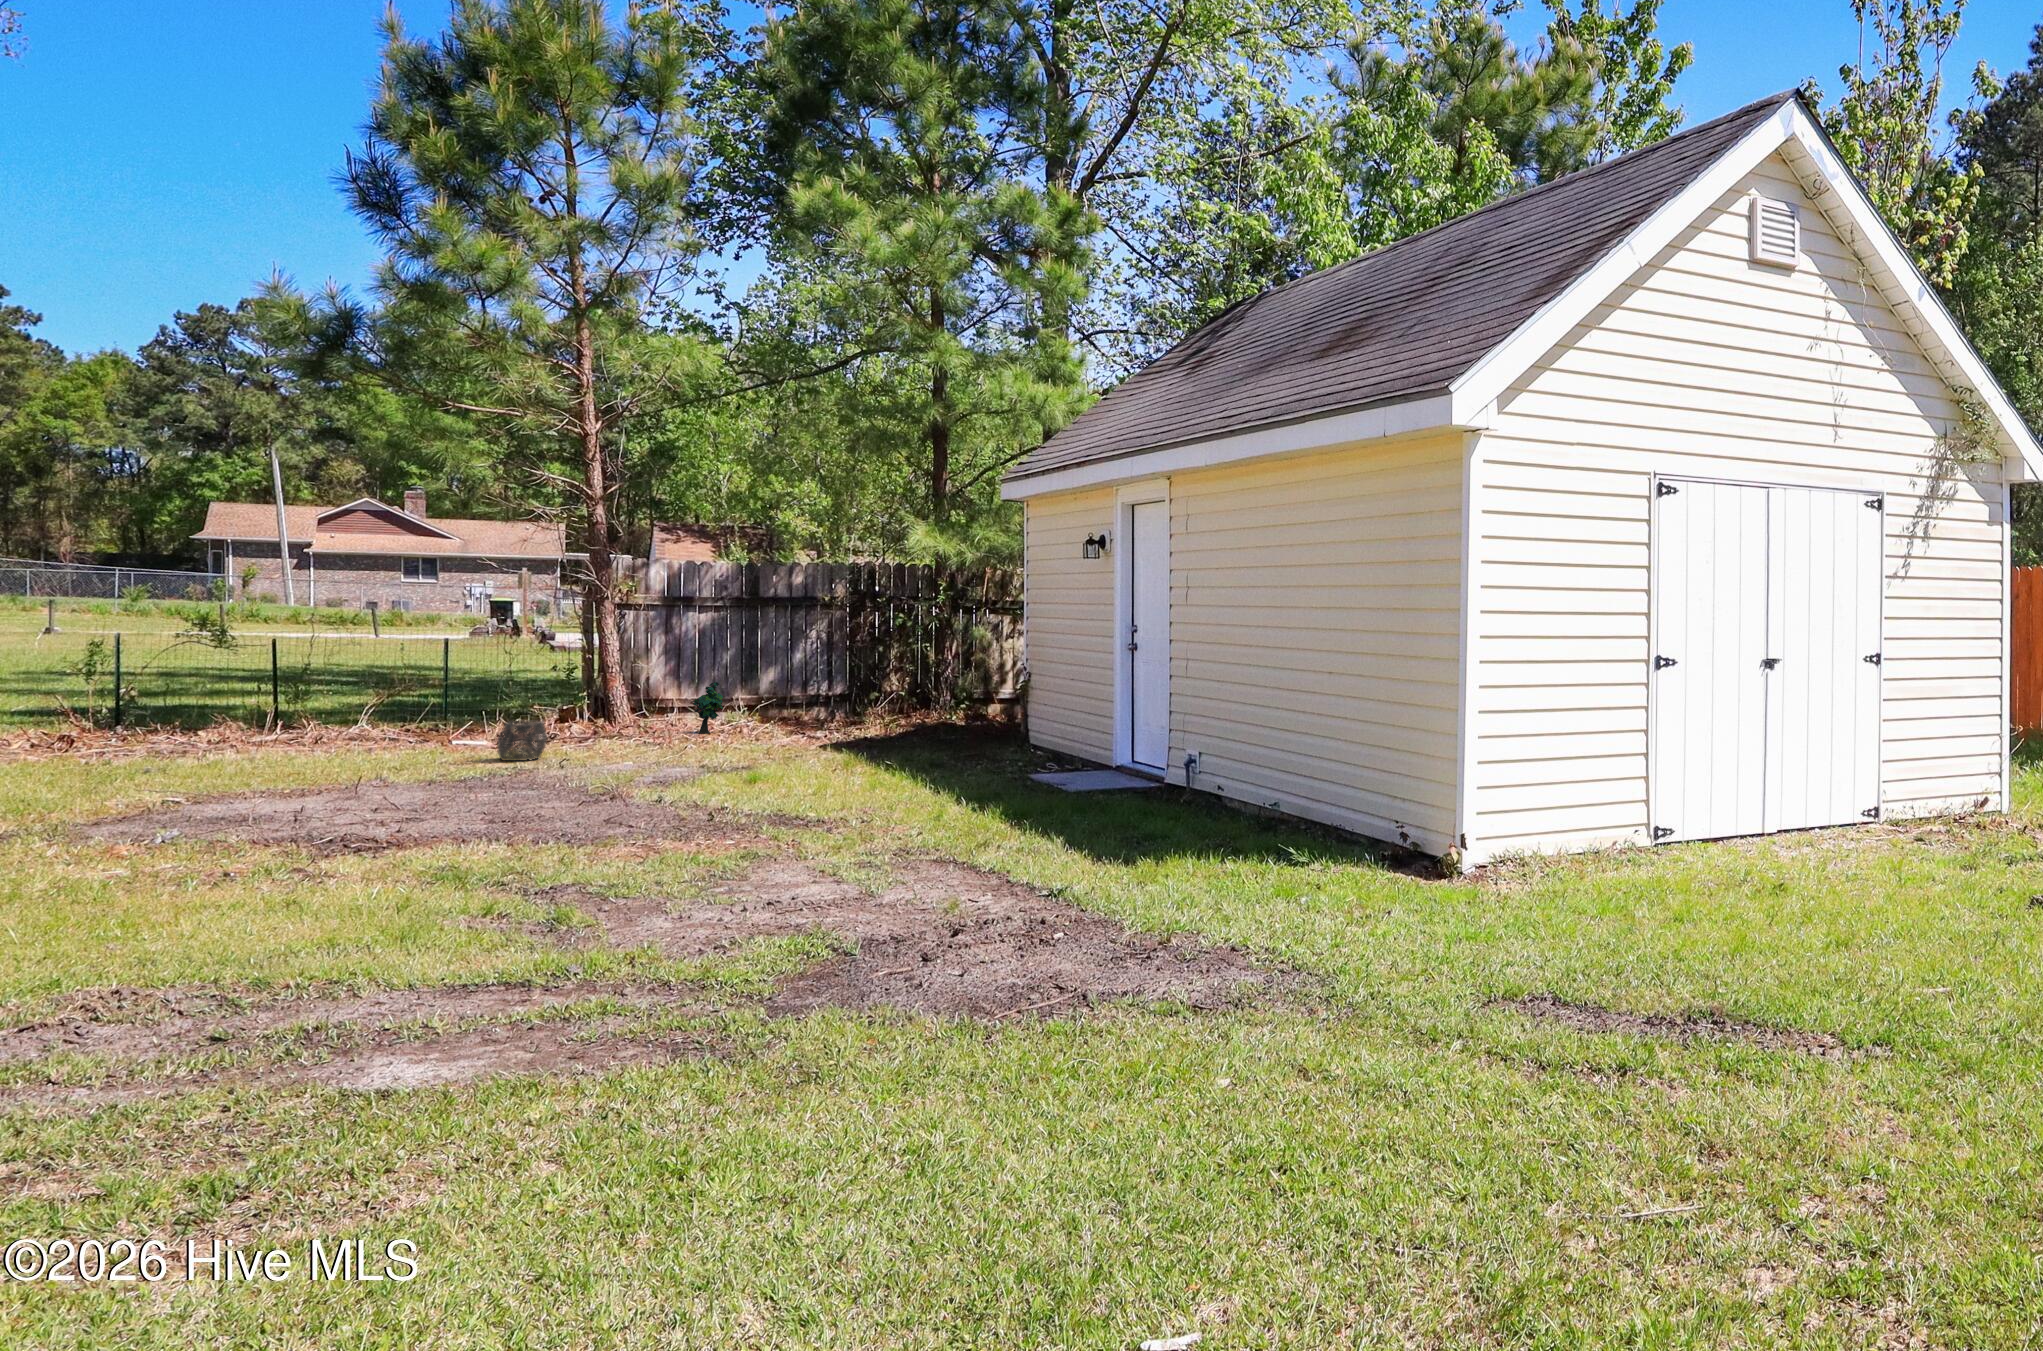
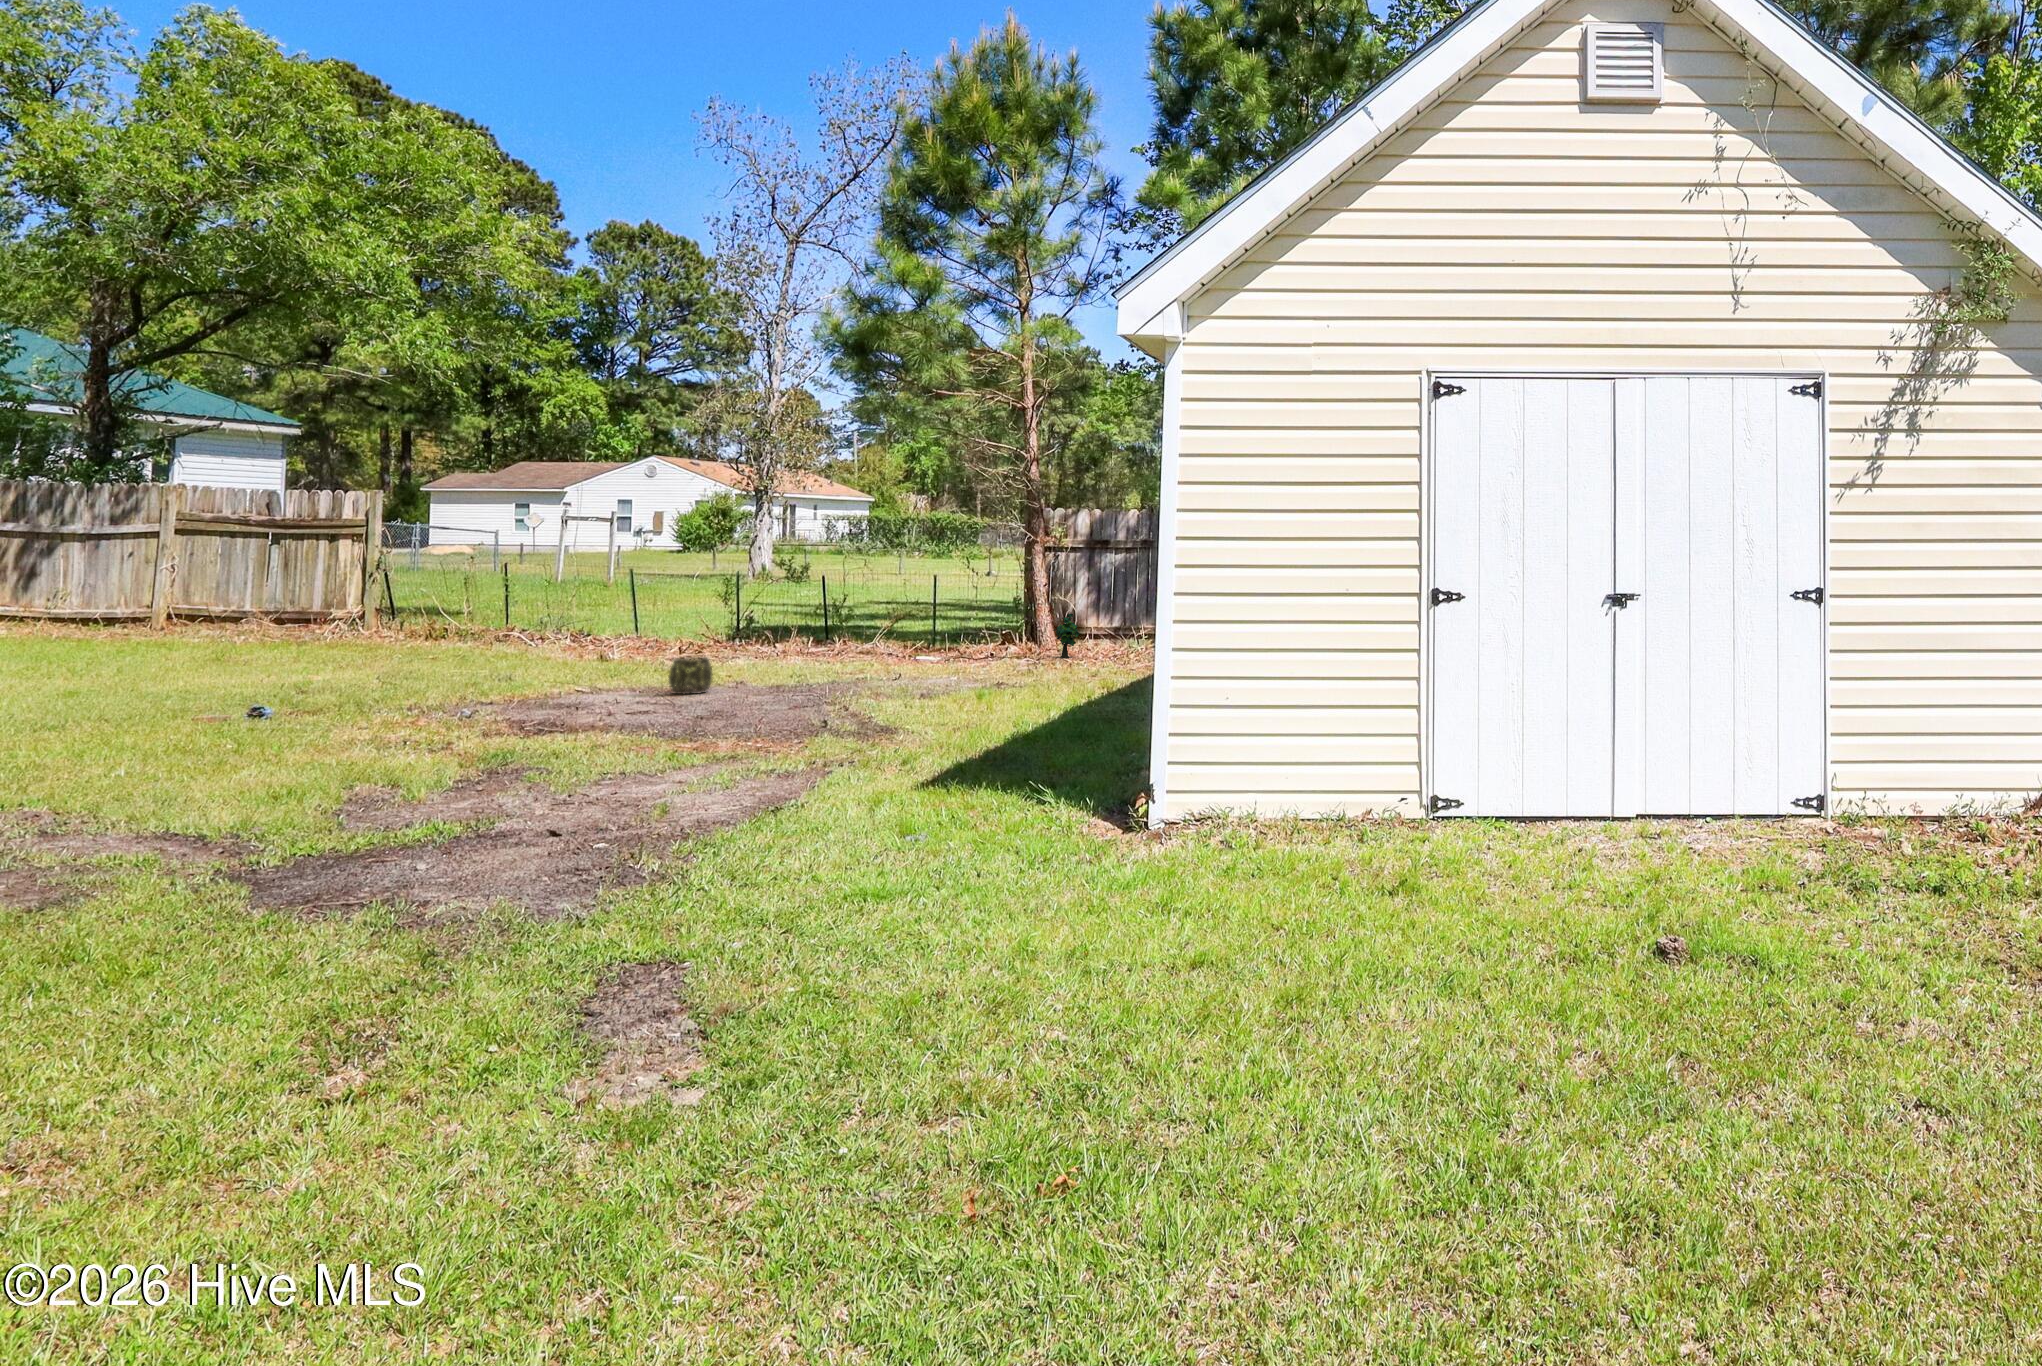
woven basket: present [497,721,547,761] -> present [669,657,713,694]

